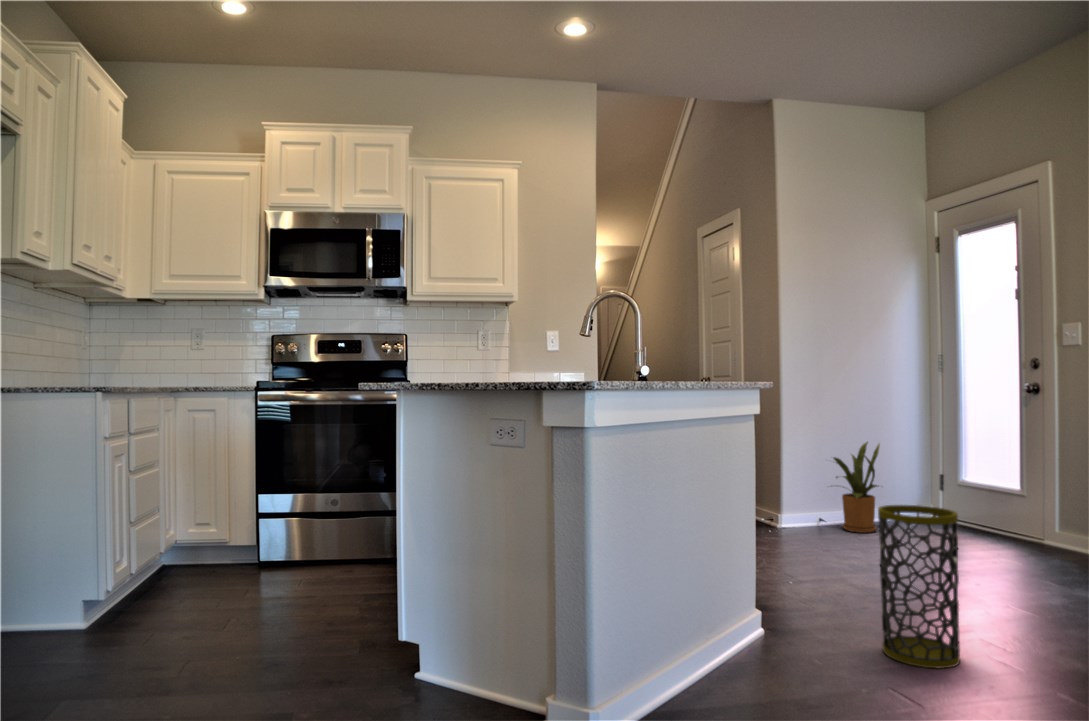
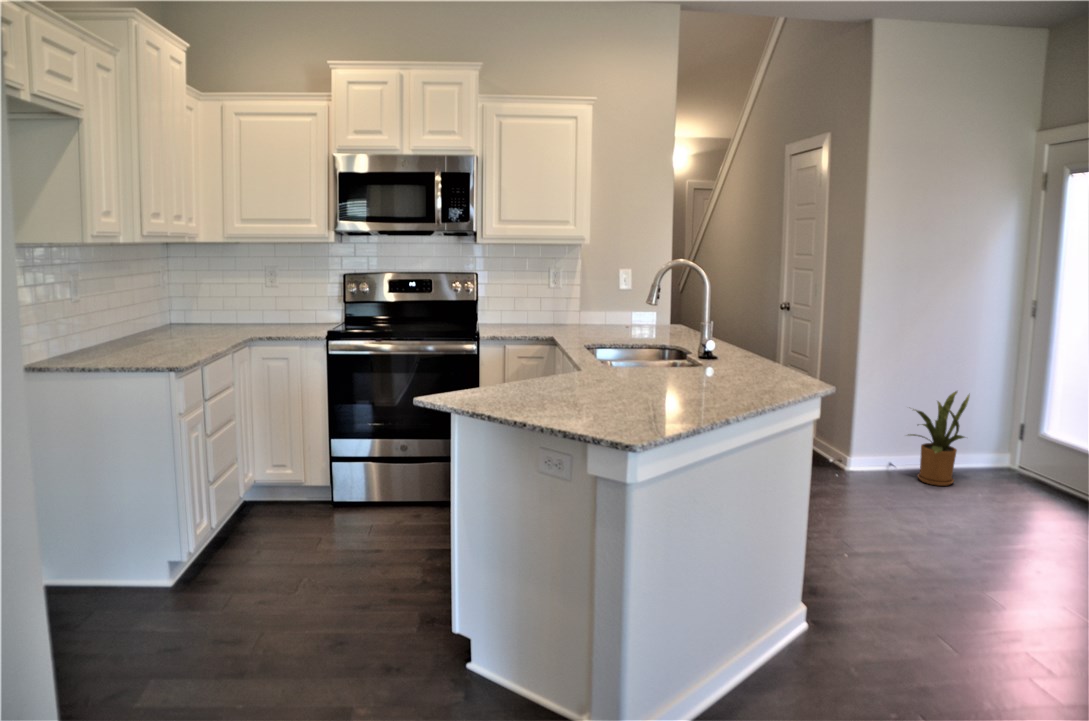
trash can: present [878,505,960,668] -> none [923,524,1020,692]

